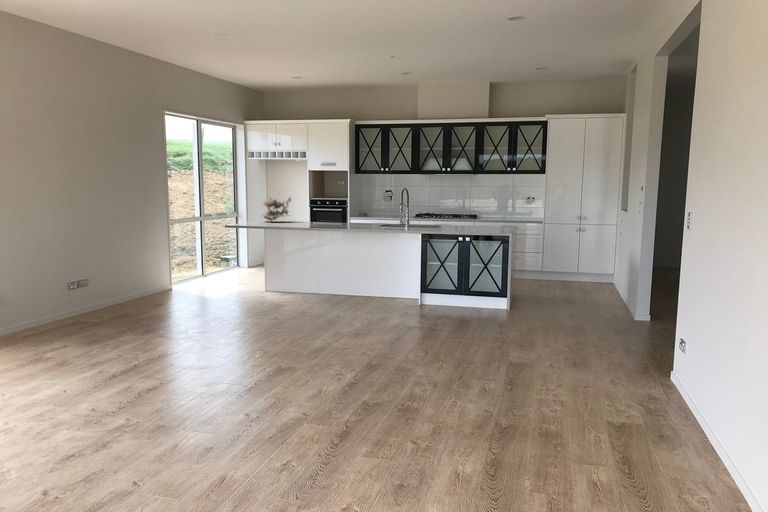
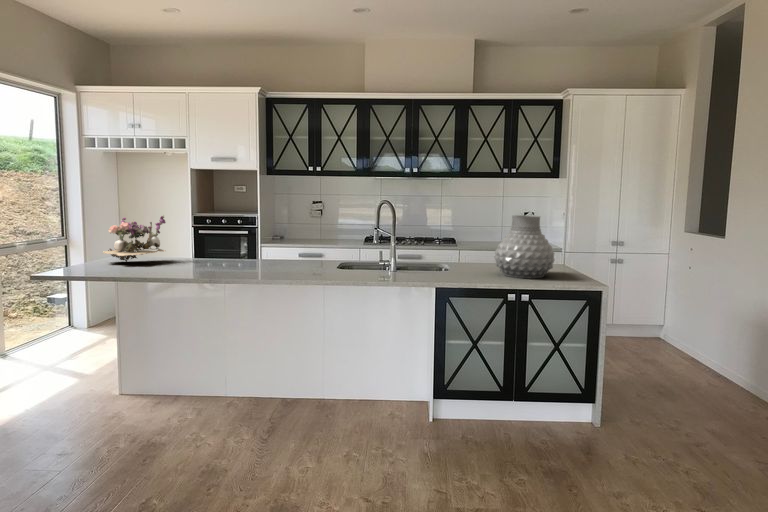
vase: none [459,196,492,230] -> present [495,215,554,278]

